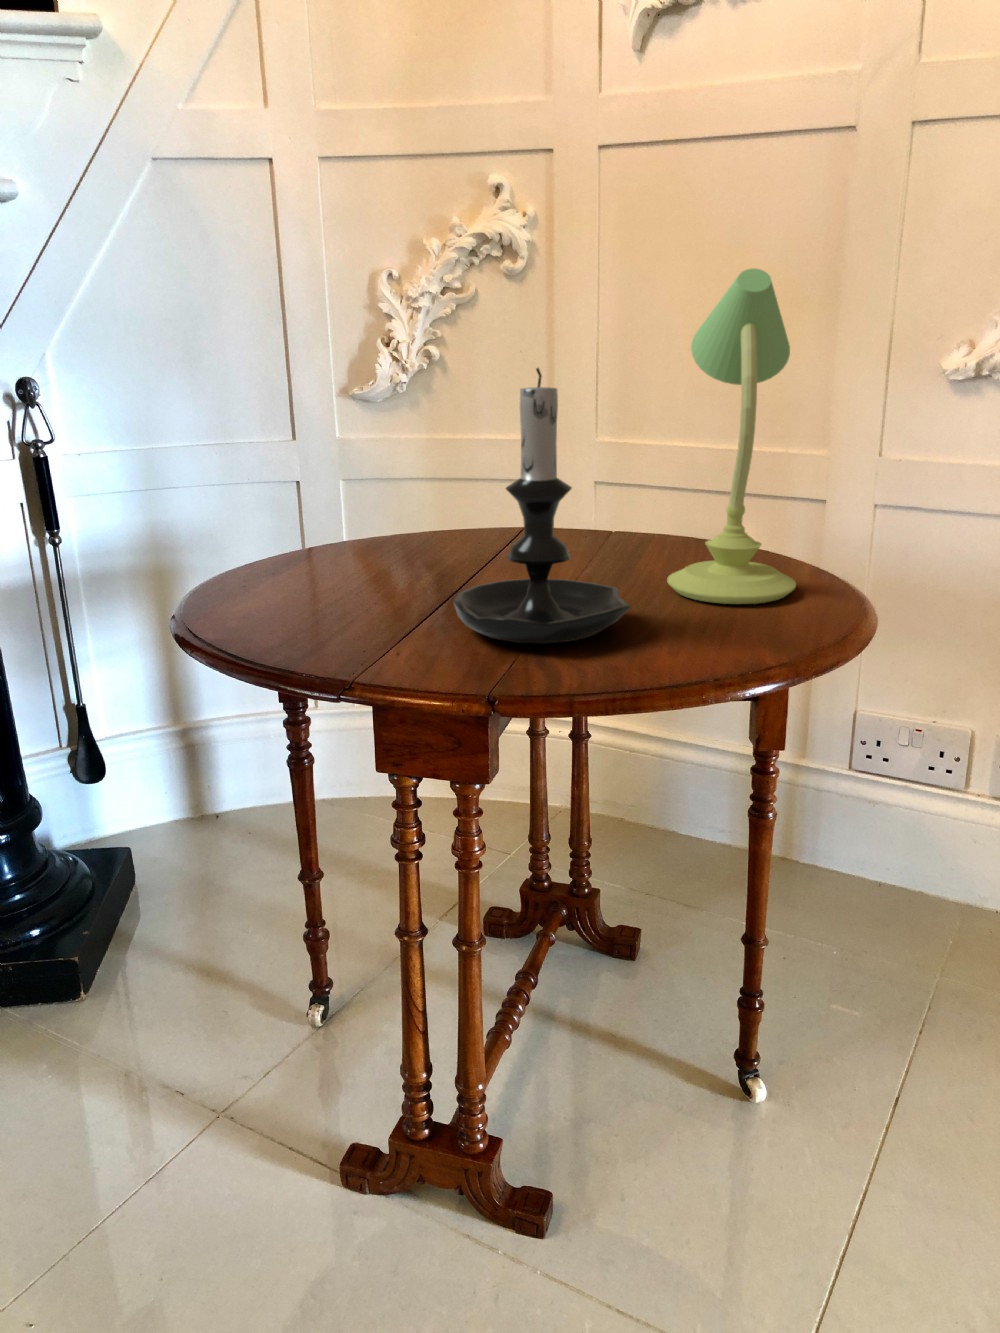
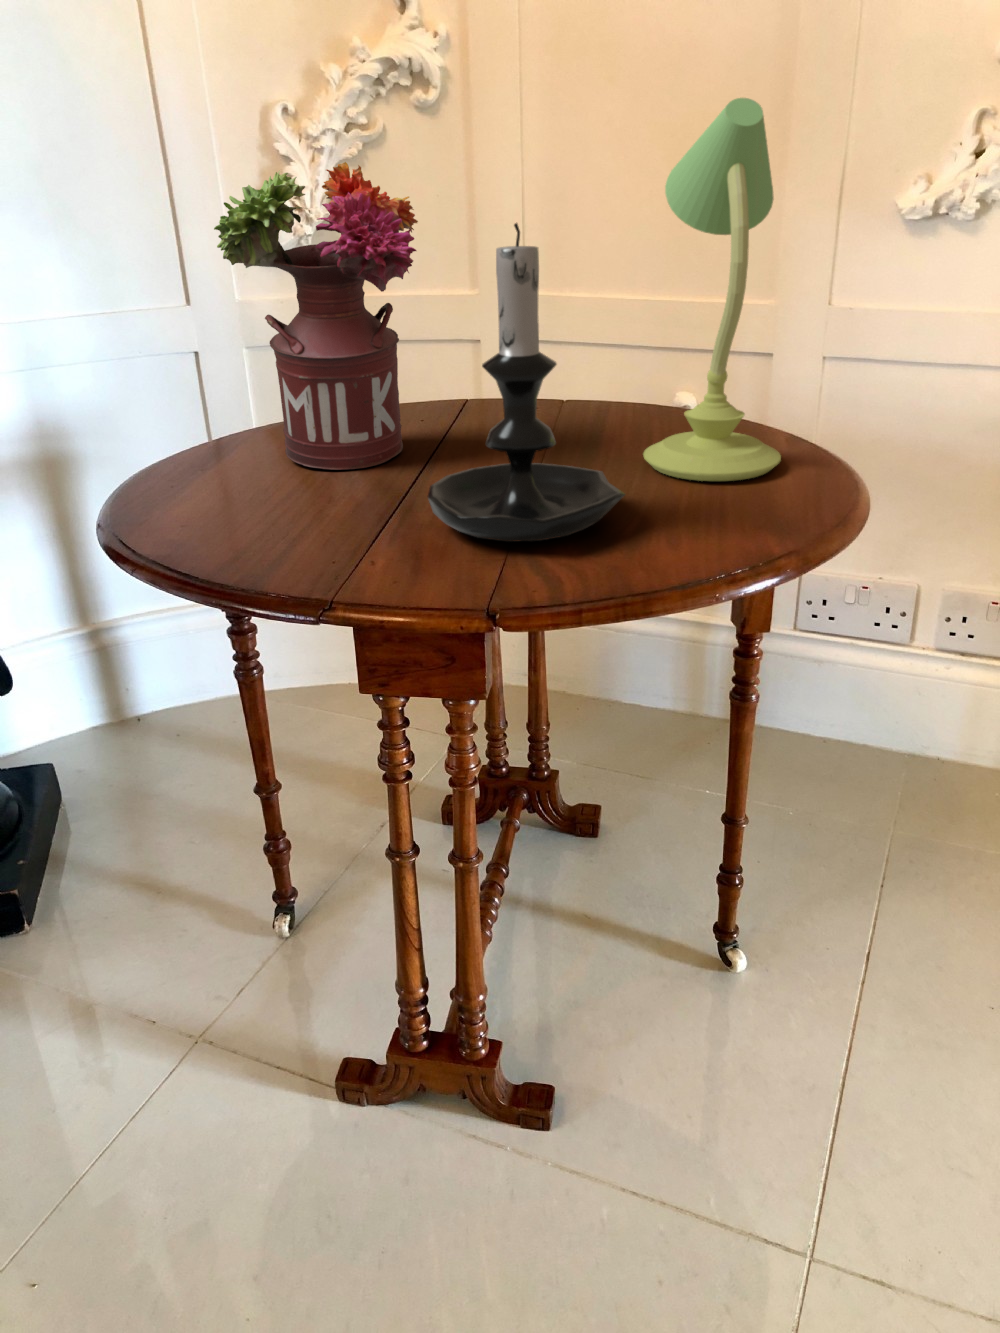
flower arrangement: none [295,317,475,580] -> present [214,162,418,470]

